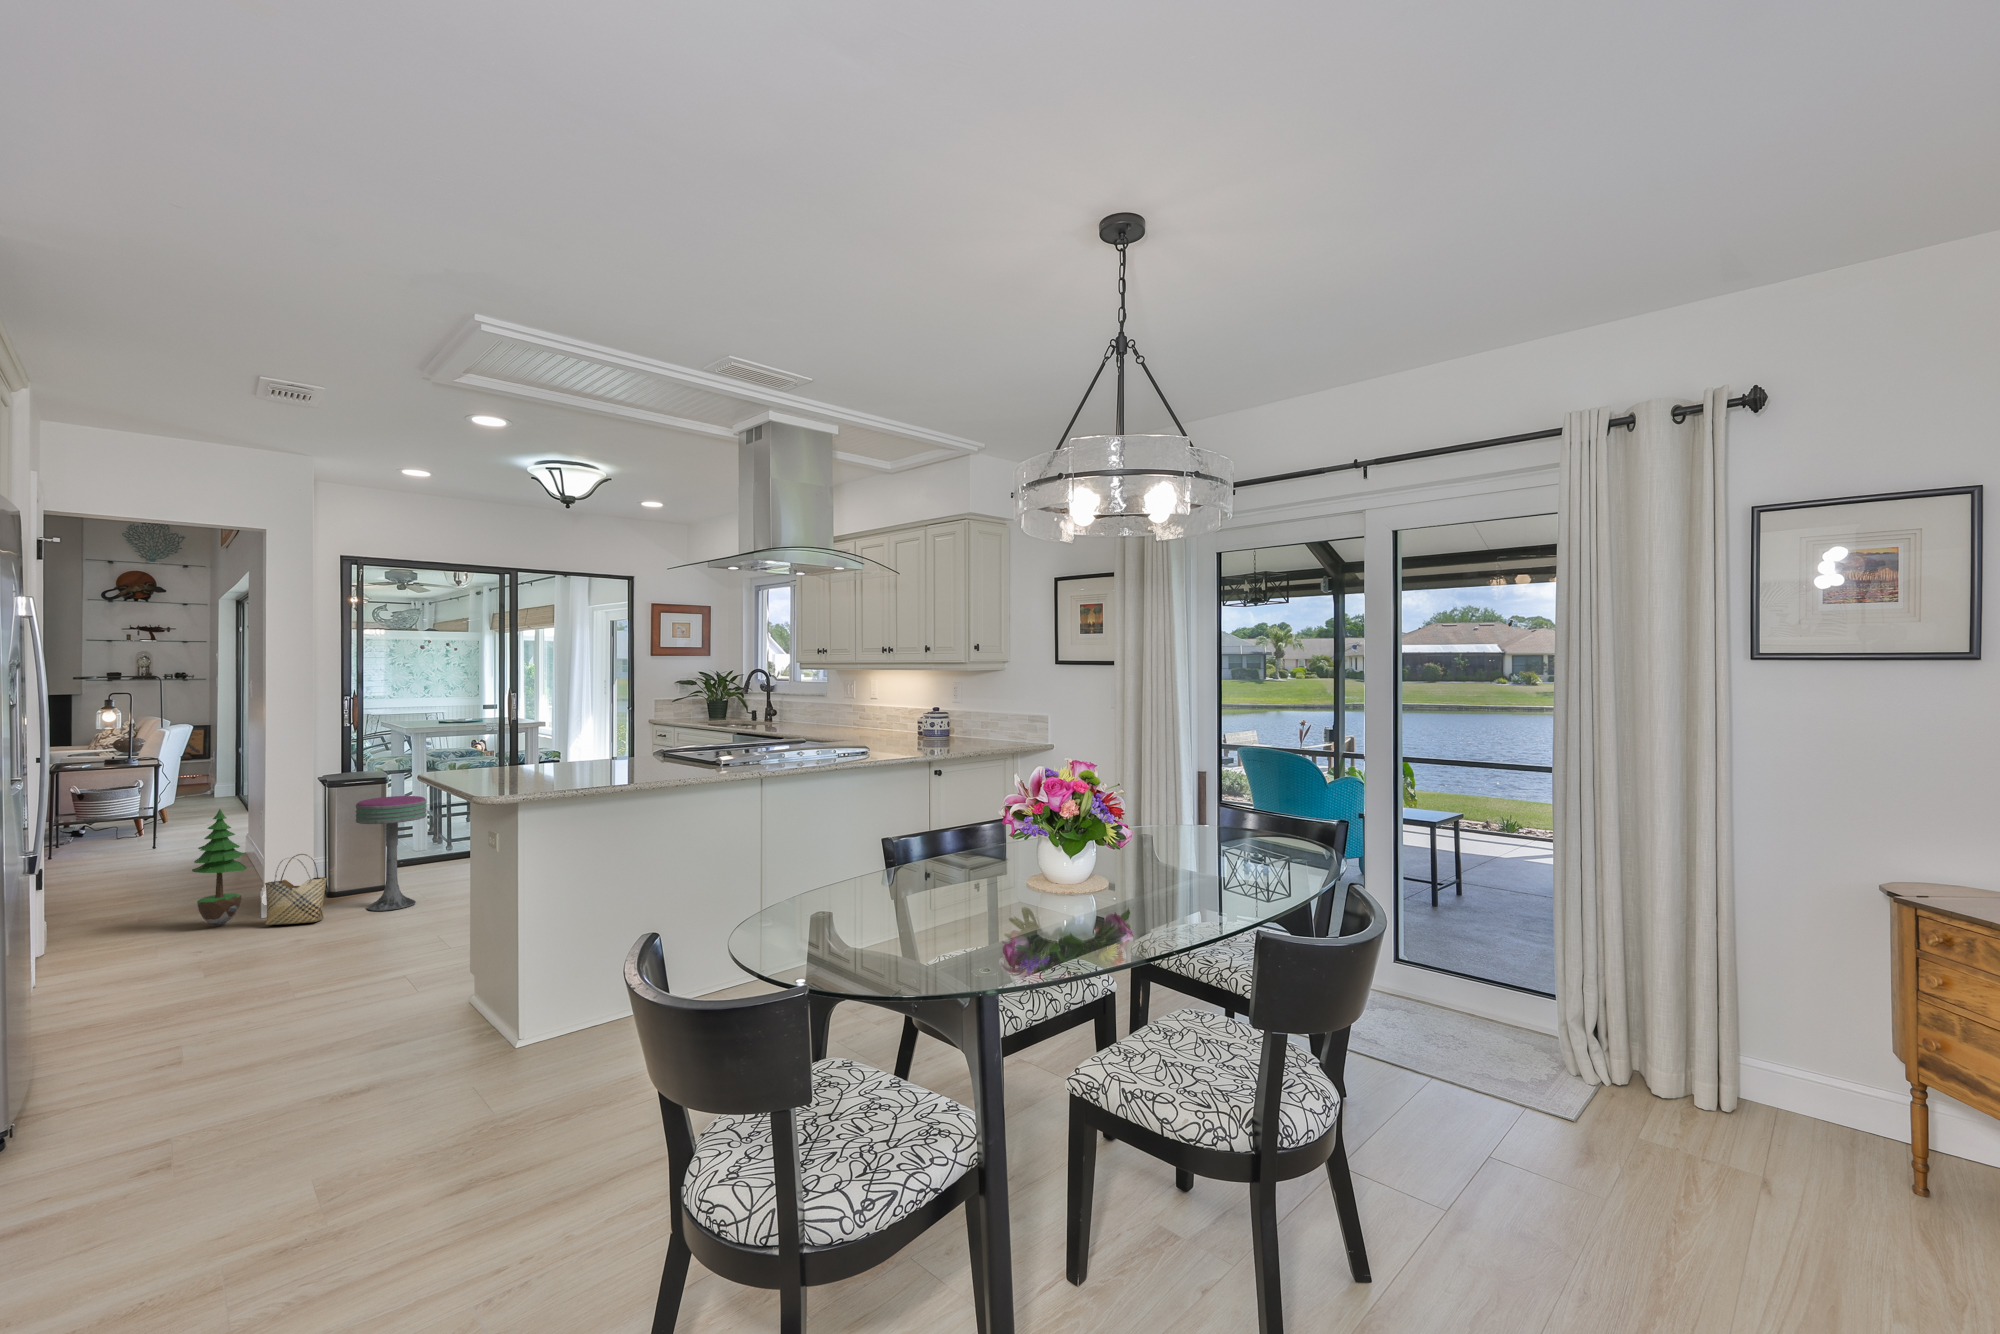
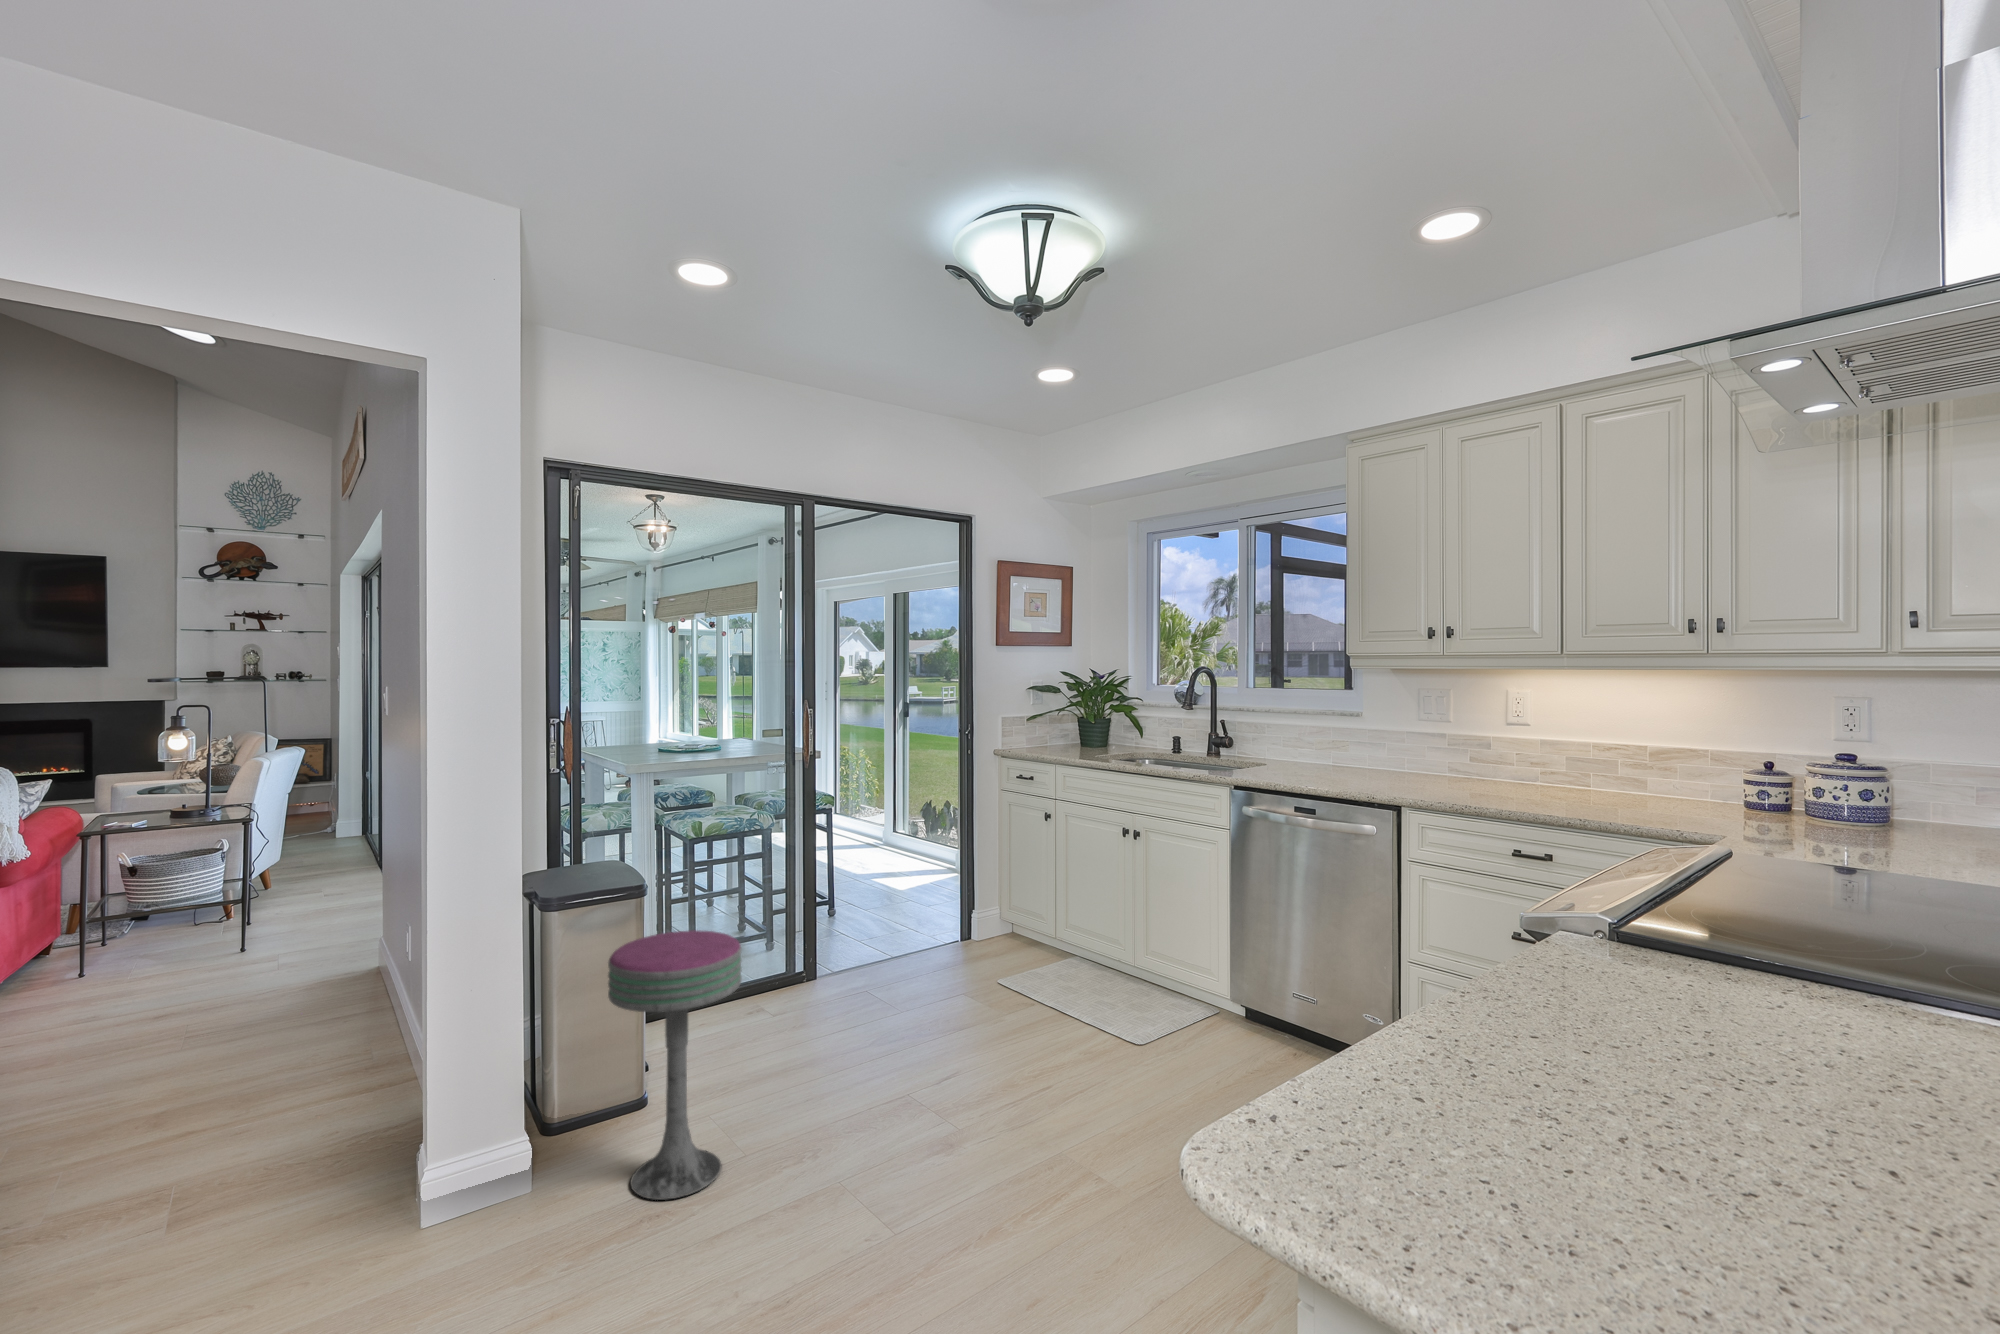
potted tree: present [192,809,246,926] -> none [267,988,389,1261]
woven basket: present [265,854,327,925] -> none [427,1084,559,1271]

